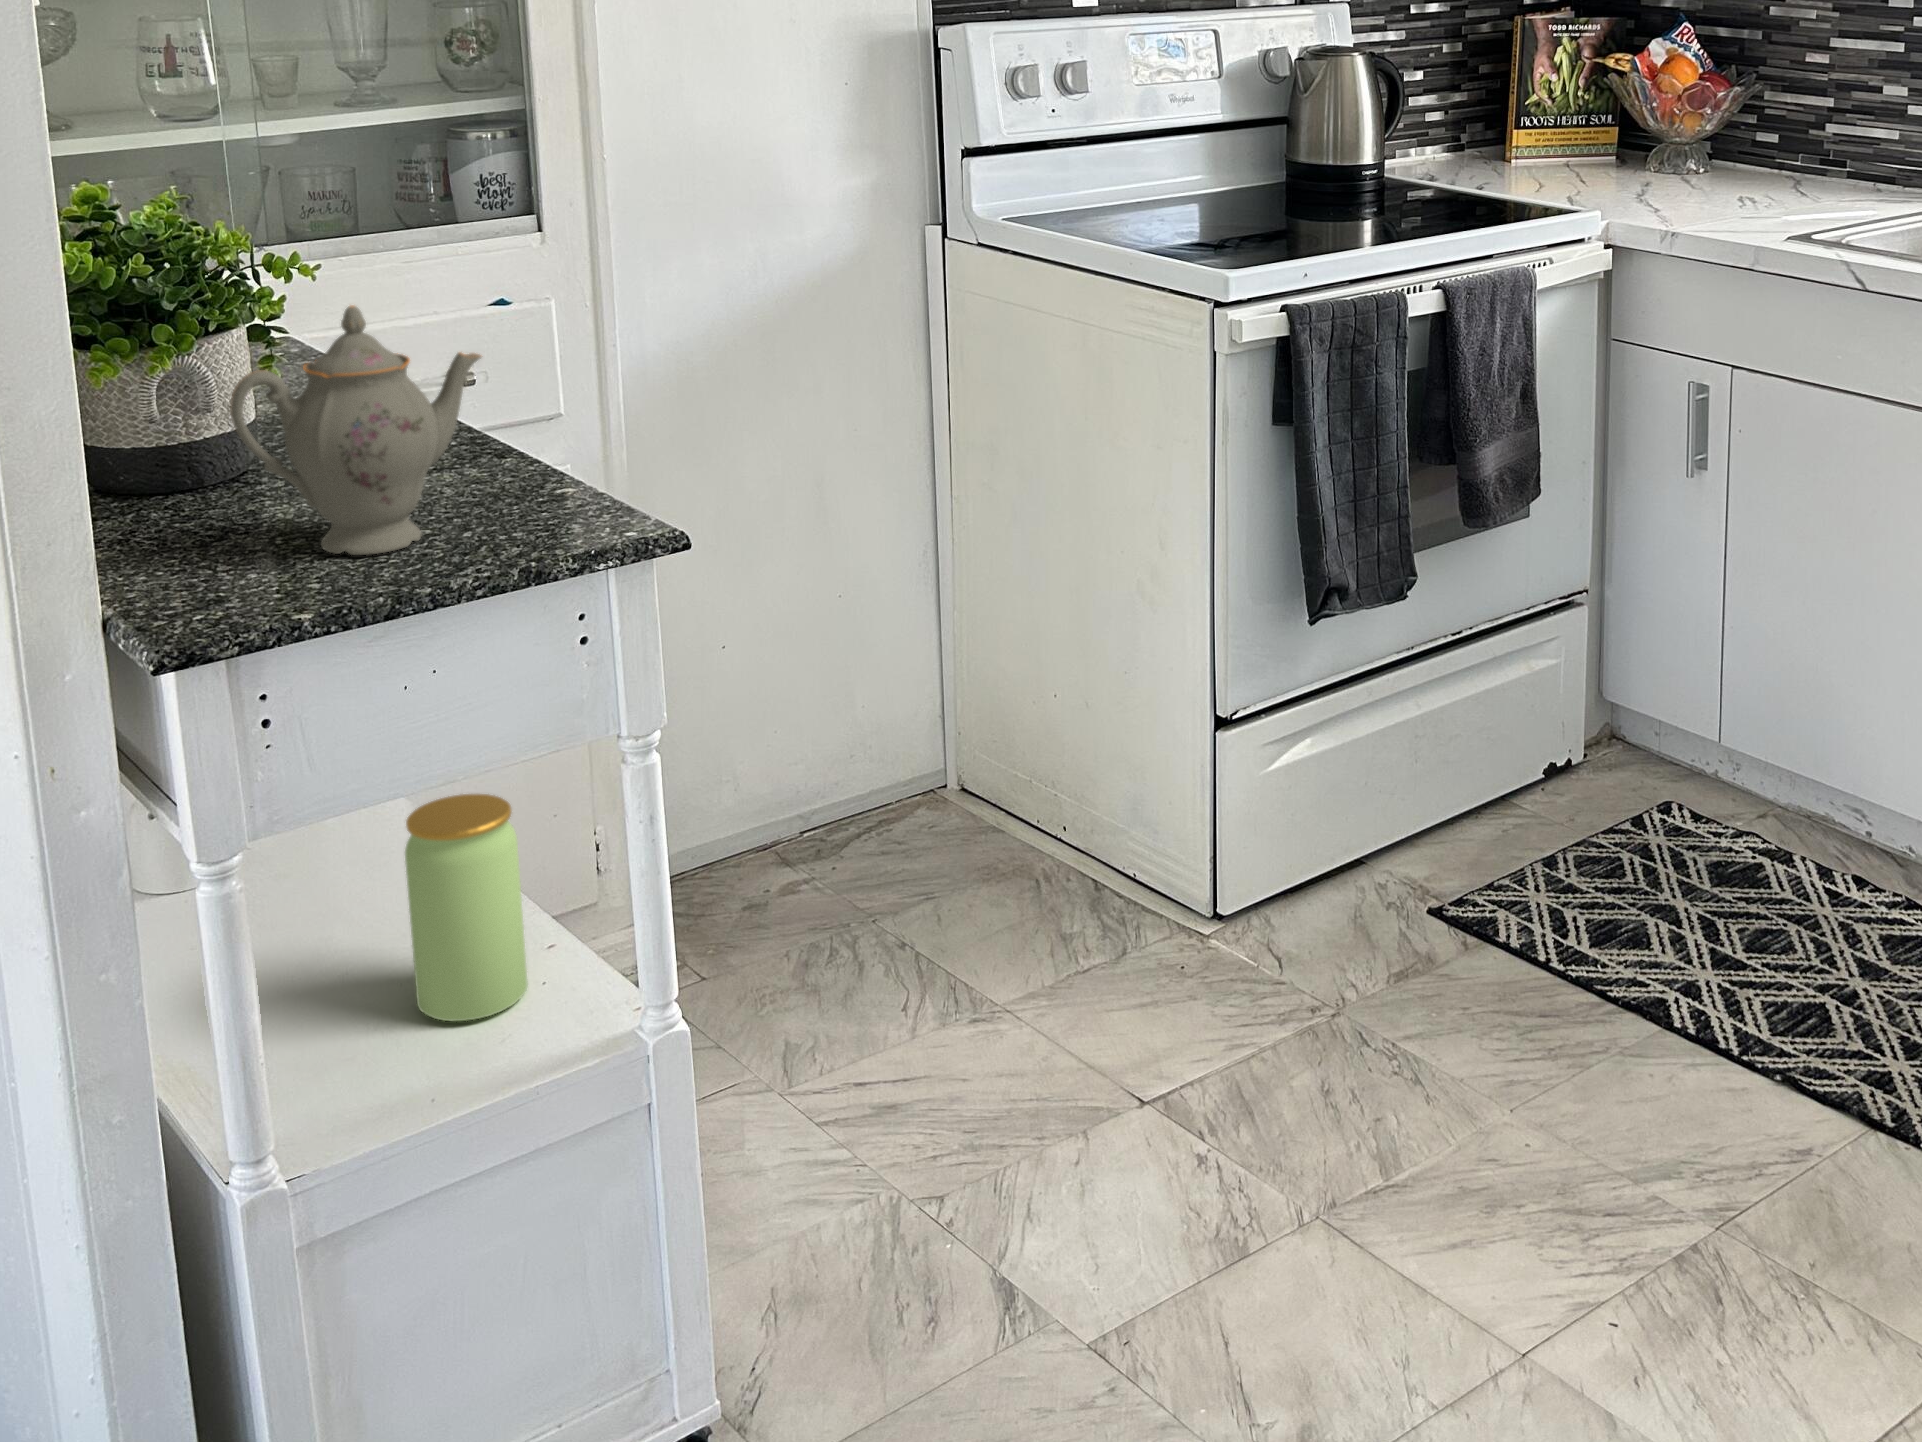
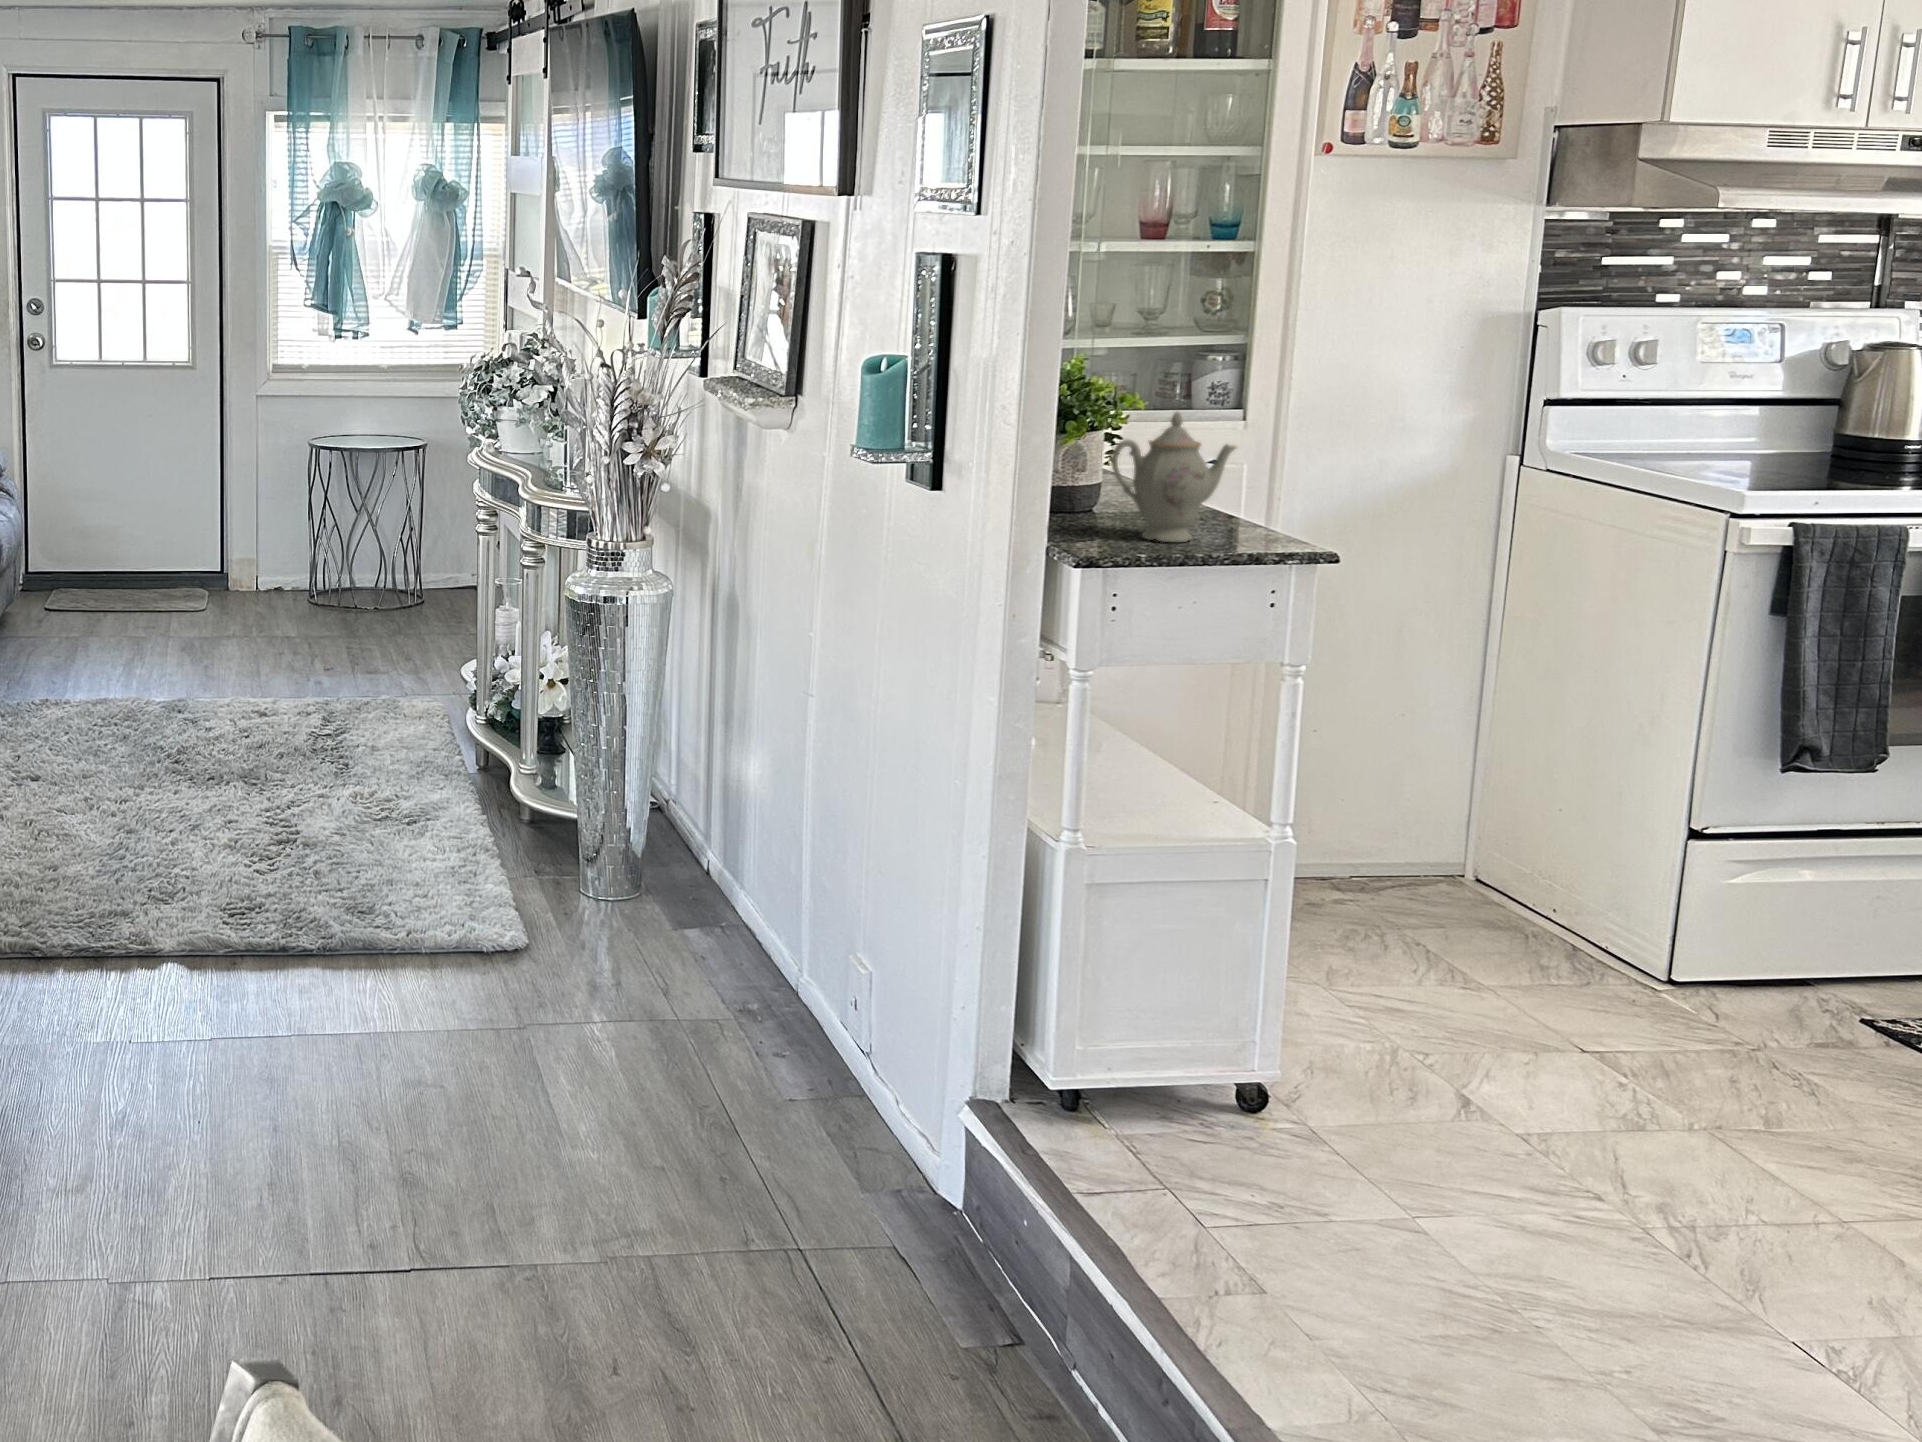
jar: present [405,794,528,1021] -> none [1144,697,1211,818]

